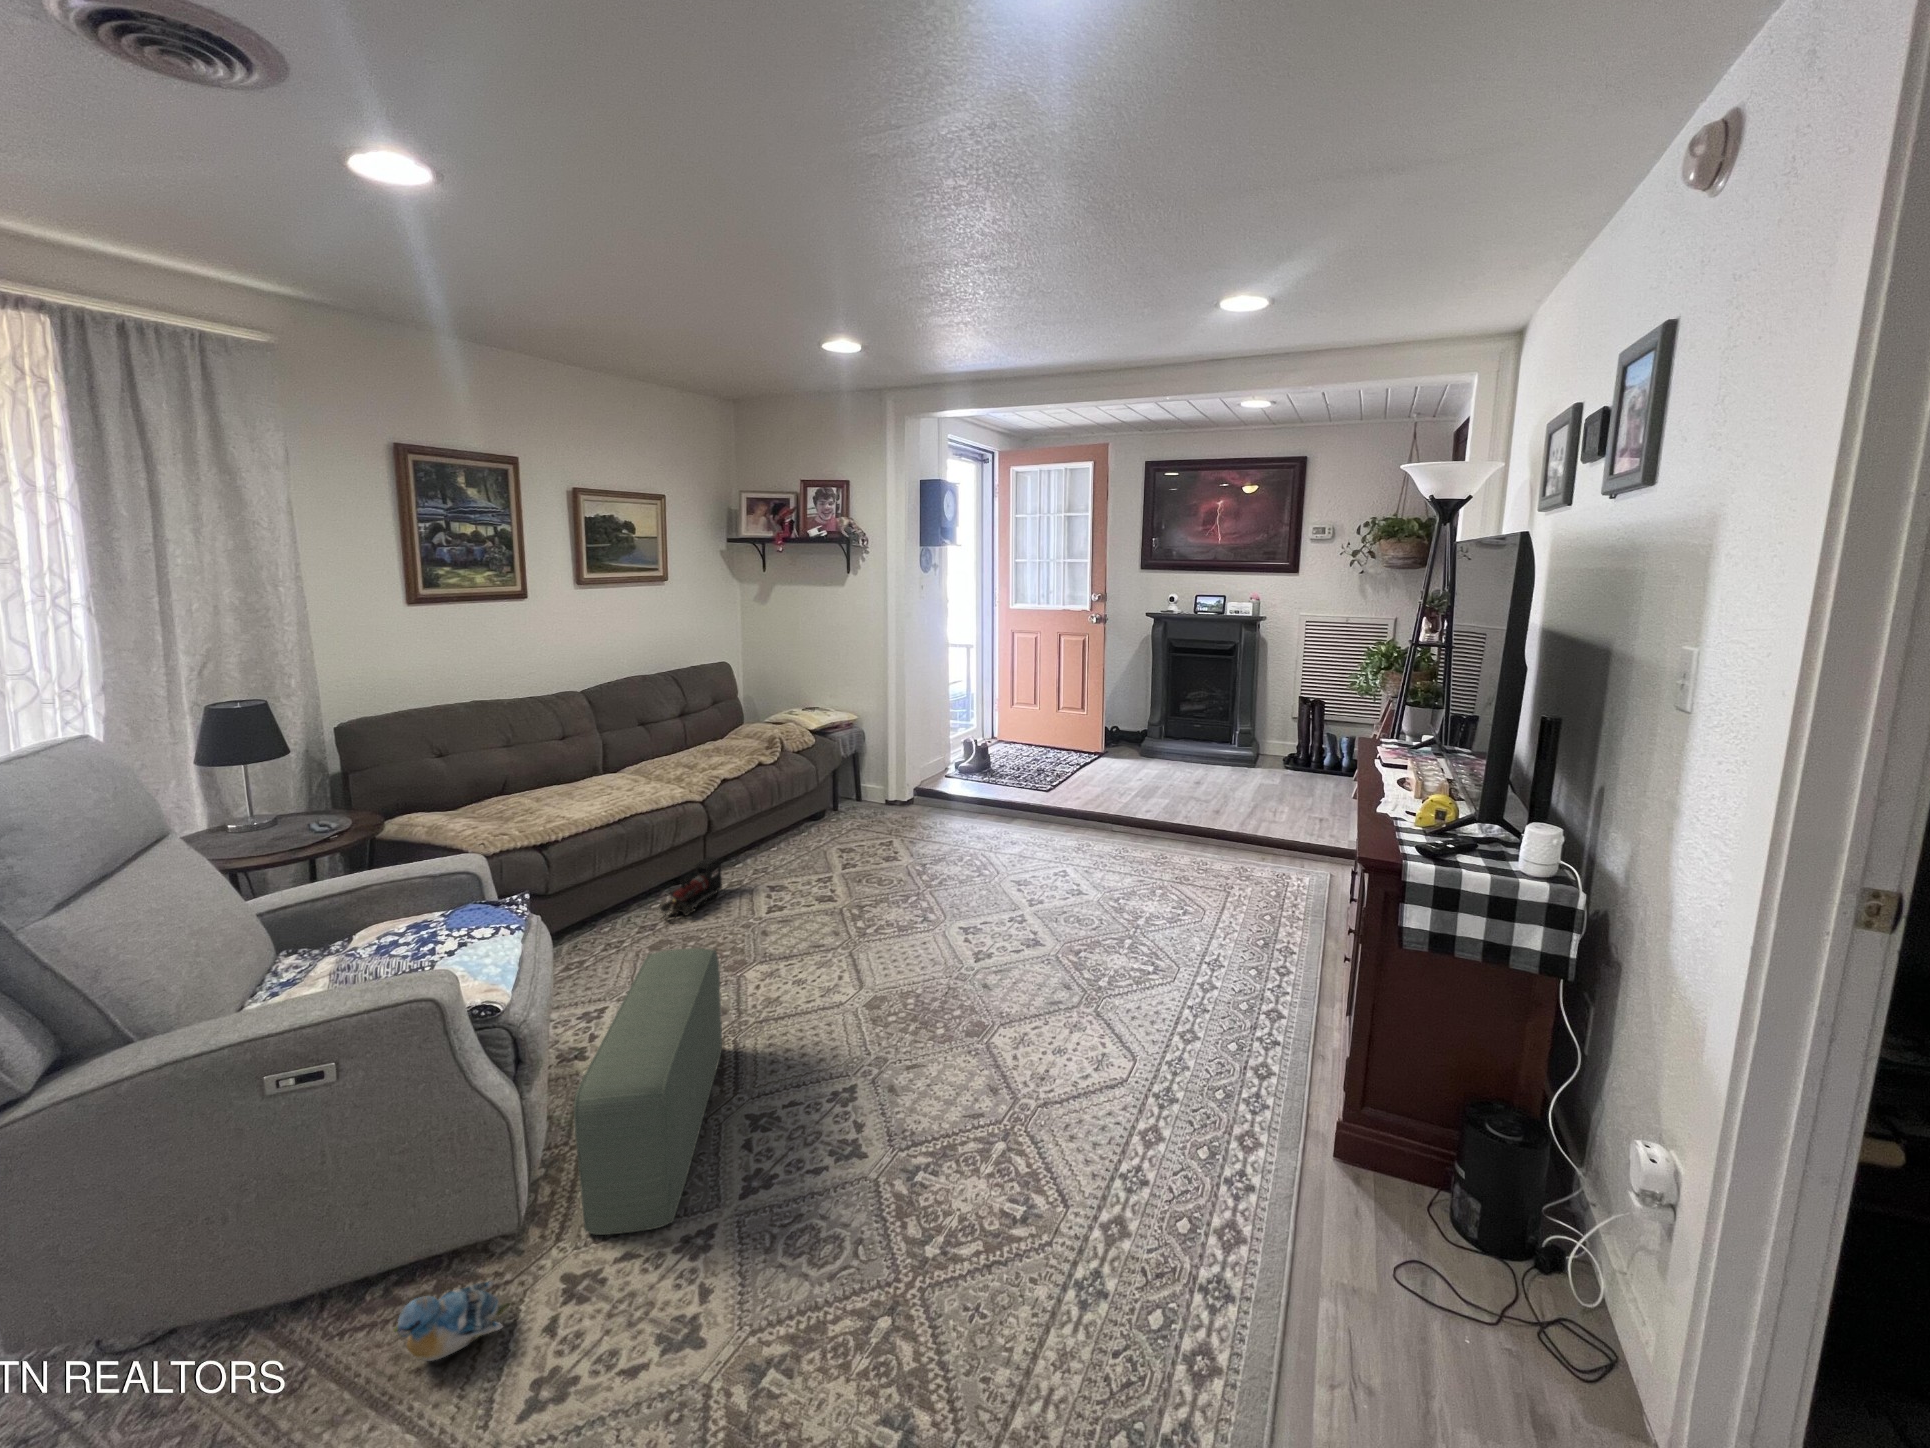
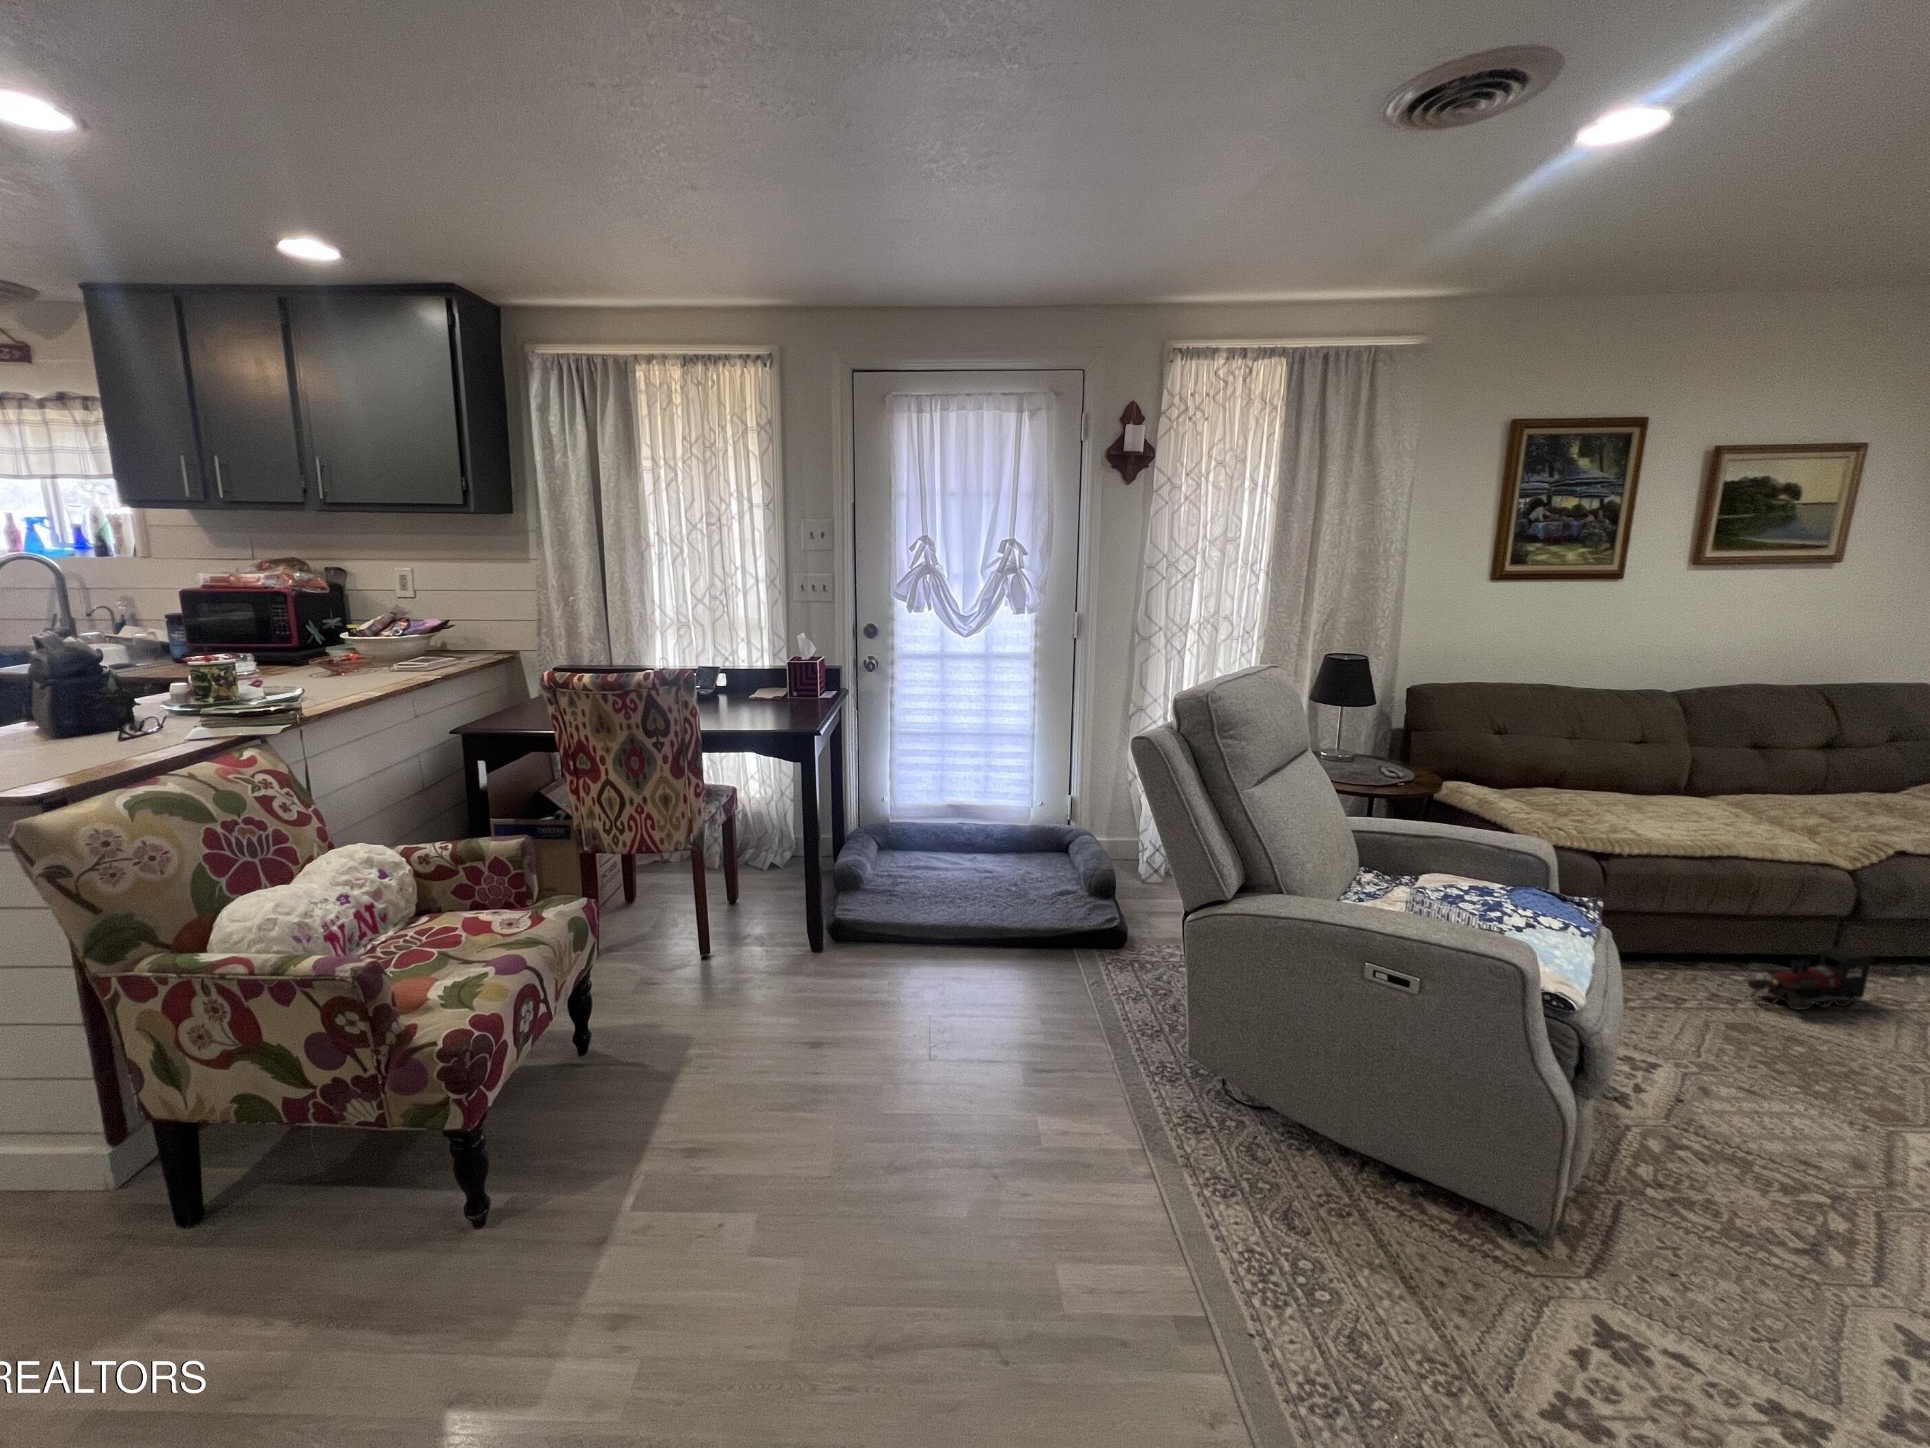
pouf: present [574,948,722,1235] -> none [1625,1036,1883,1372]
plush toy: present [394,1281,511,1361] -> none [1429,1218,1537,1312]

